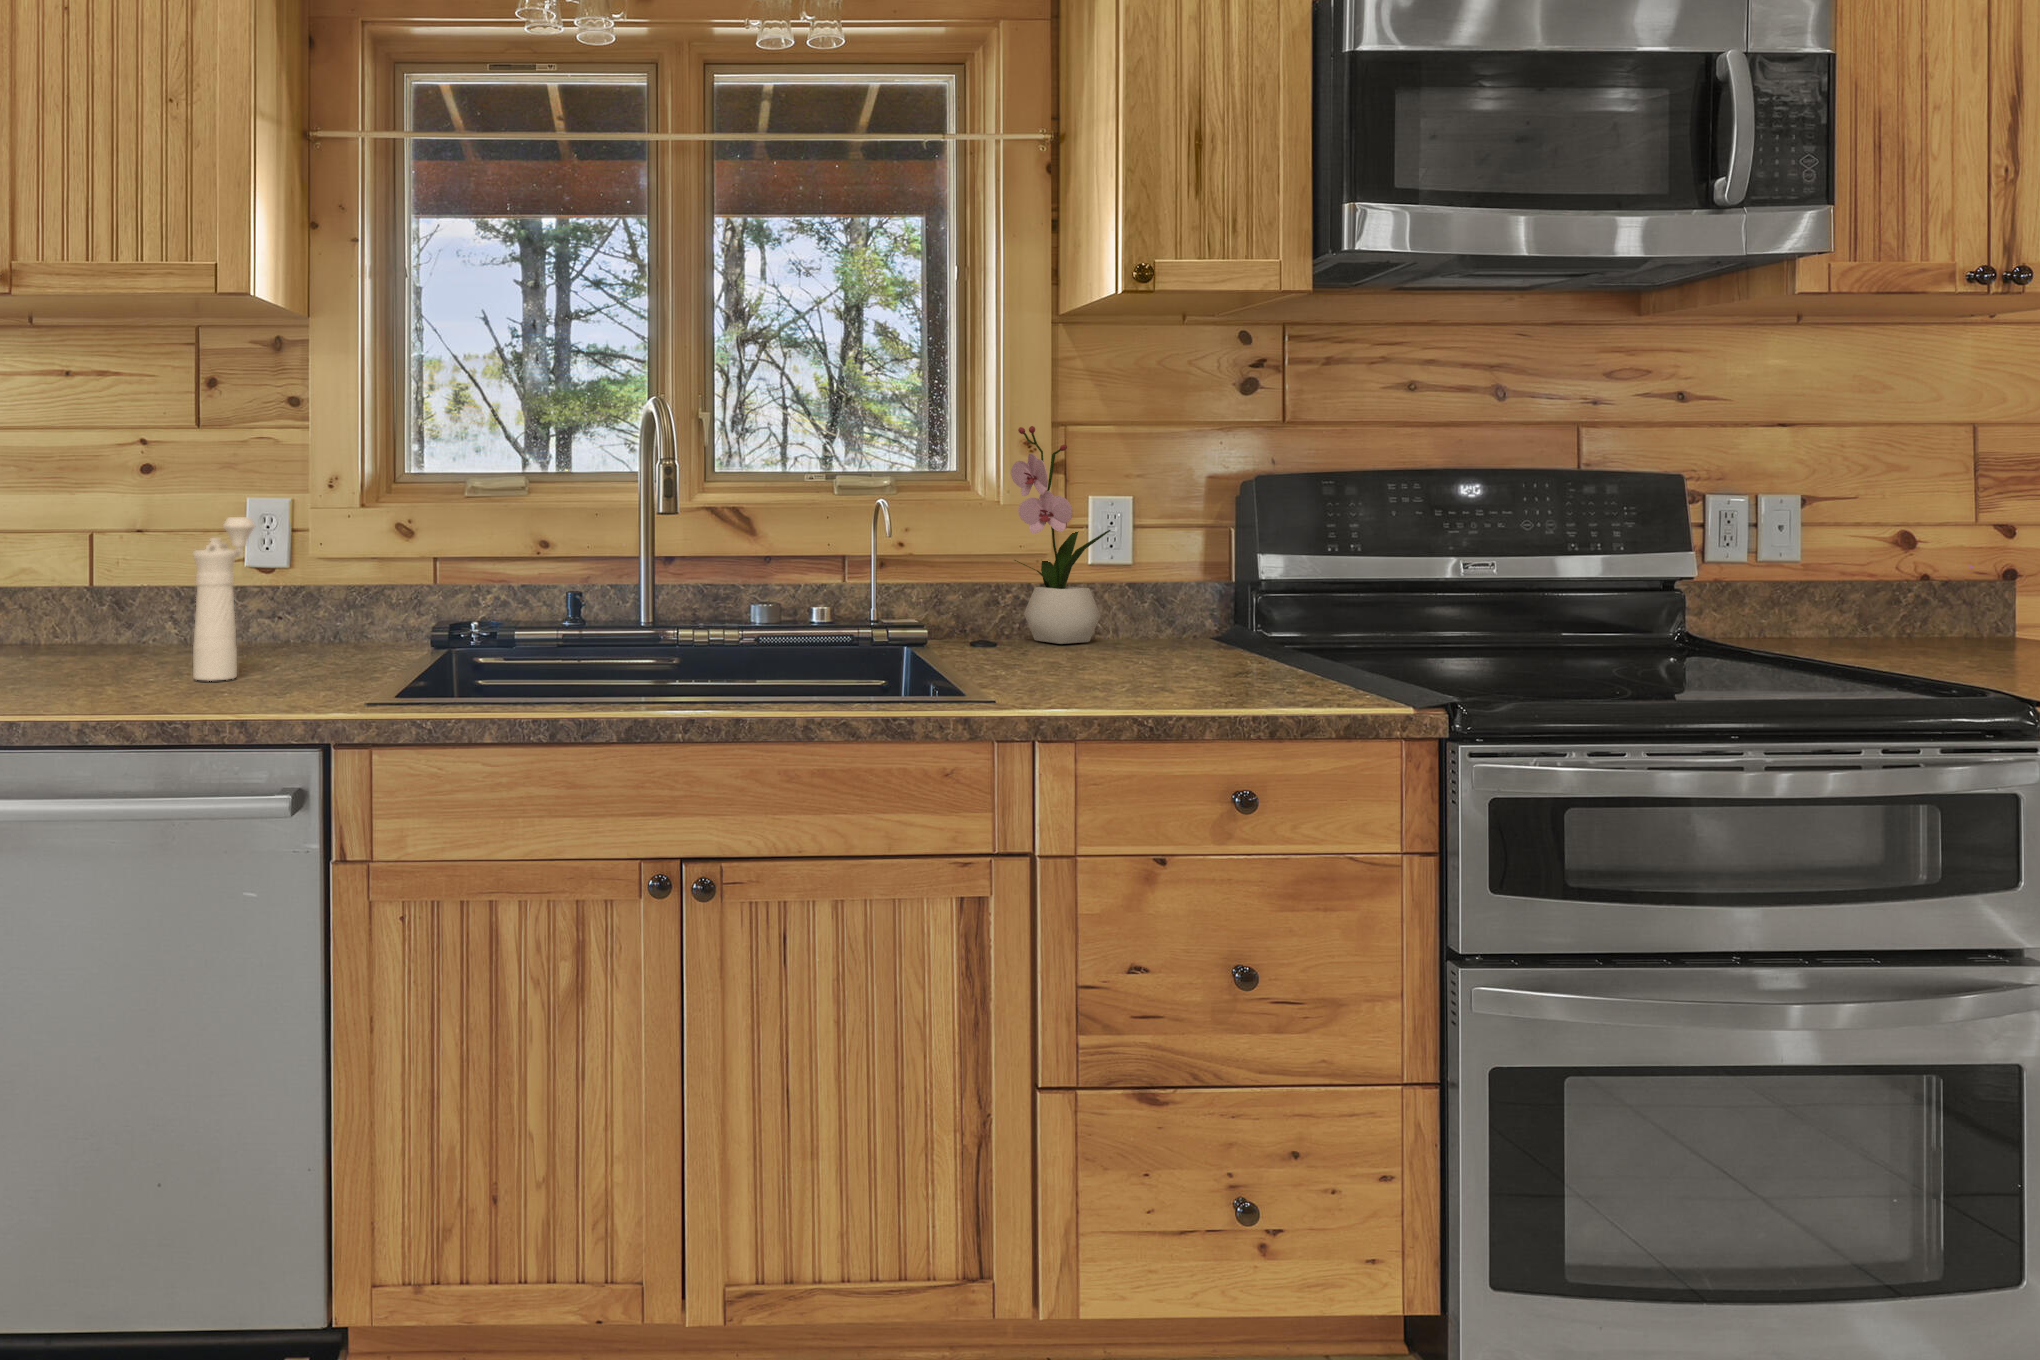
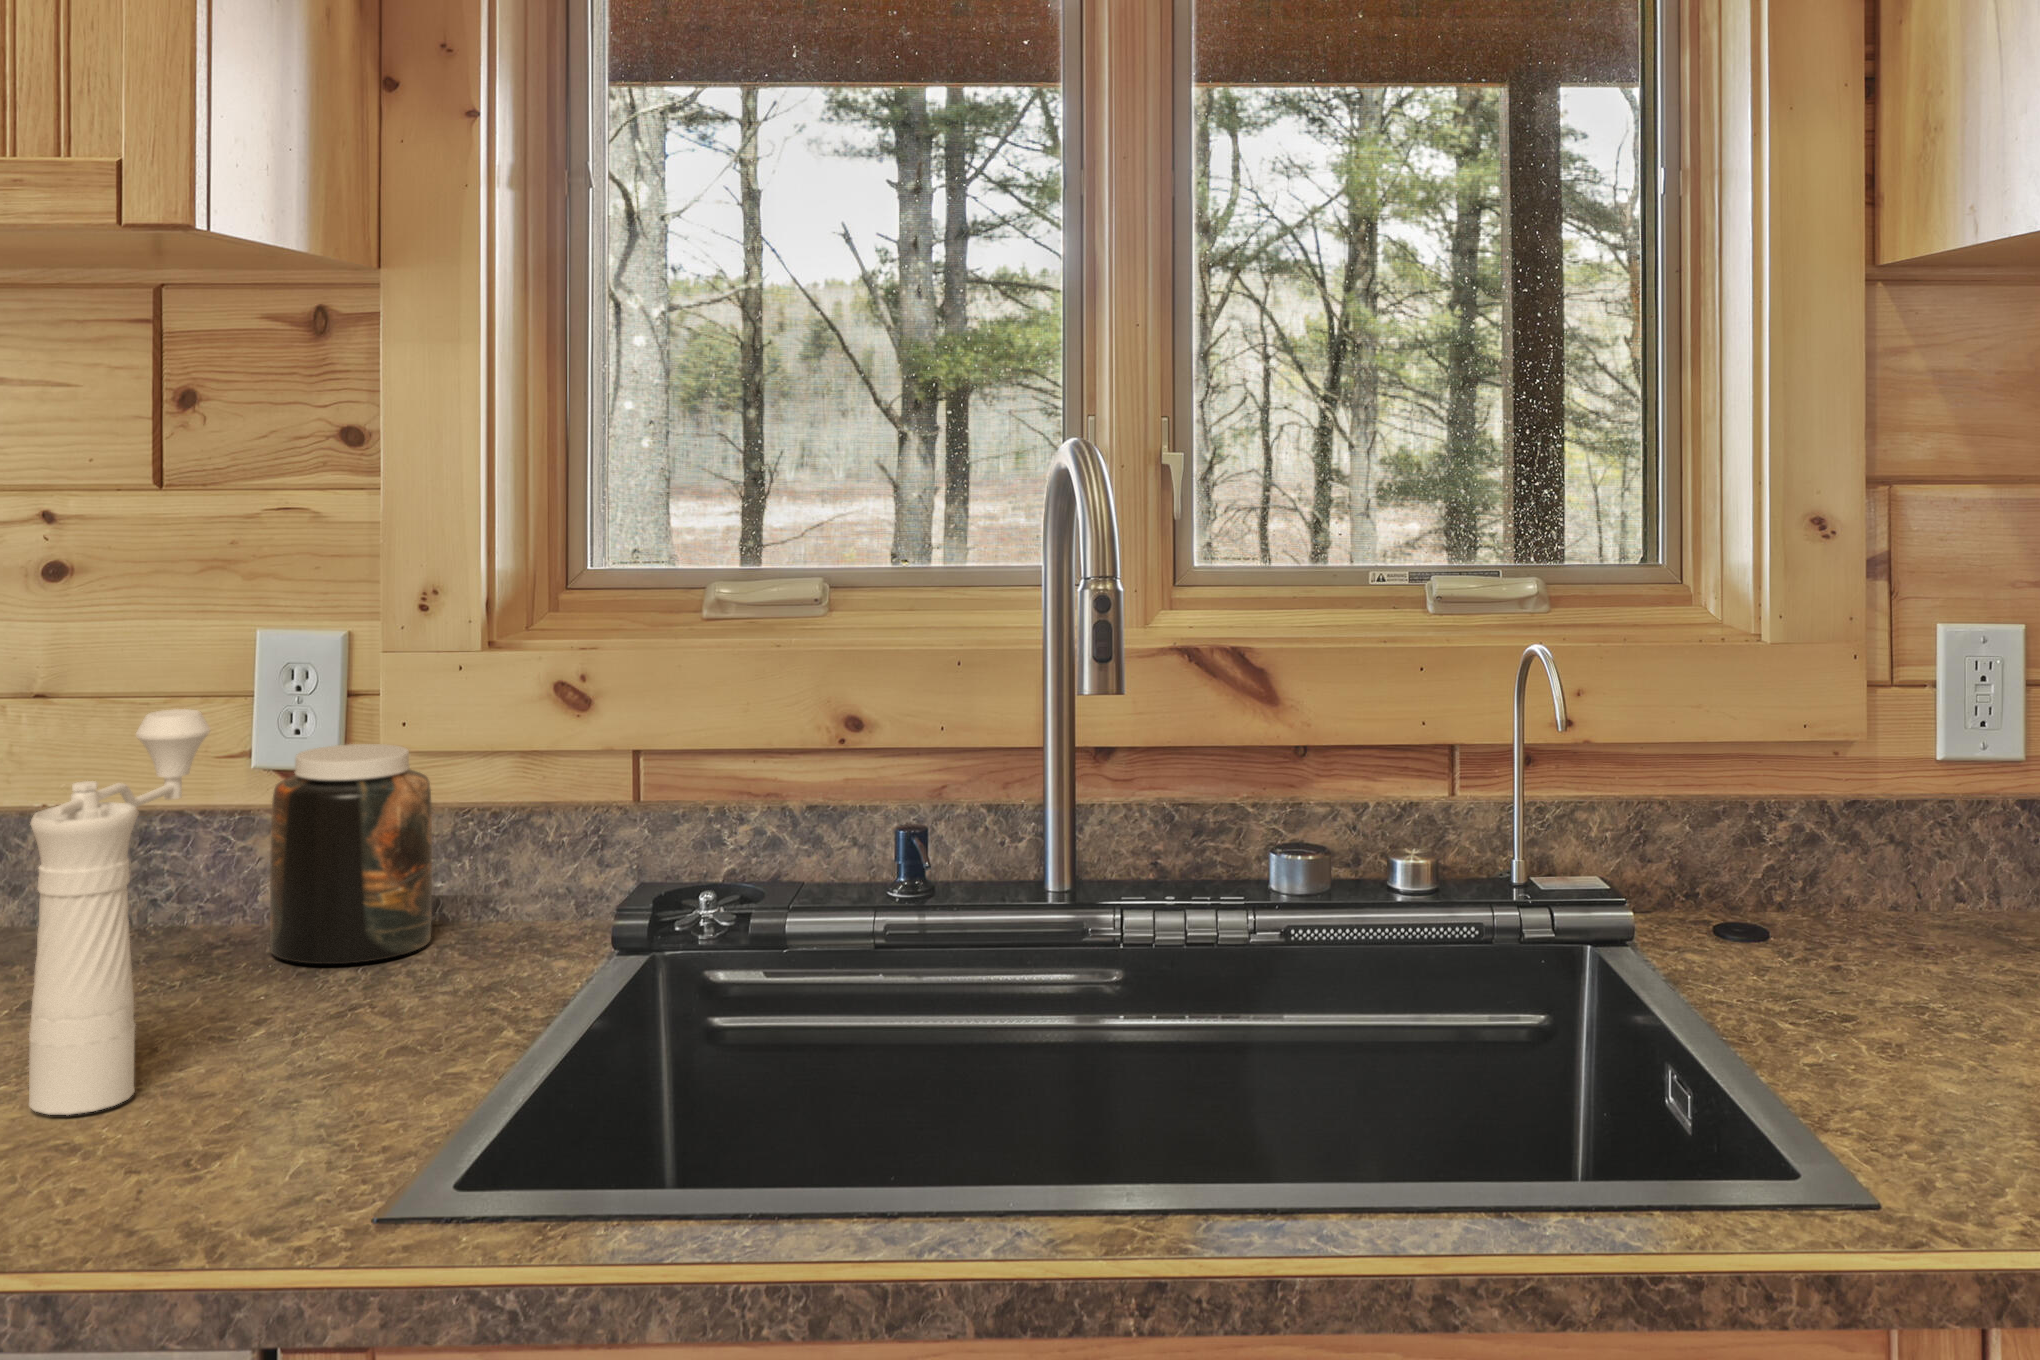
flower arrangement: present [1011,426,1111,644] -> none [1789,486,1995,933]
jar: none [264,553,340,652] -> present [270,744,432,964]

